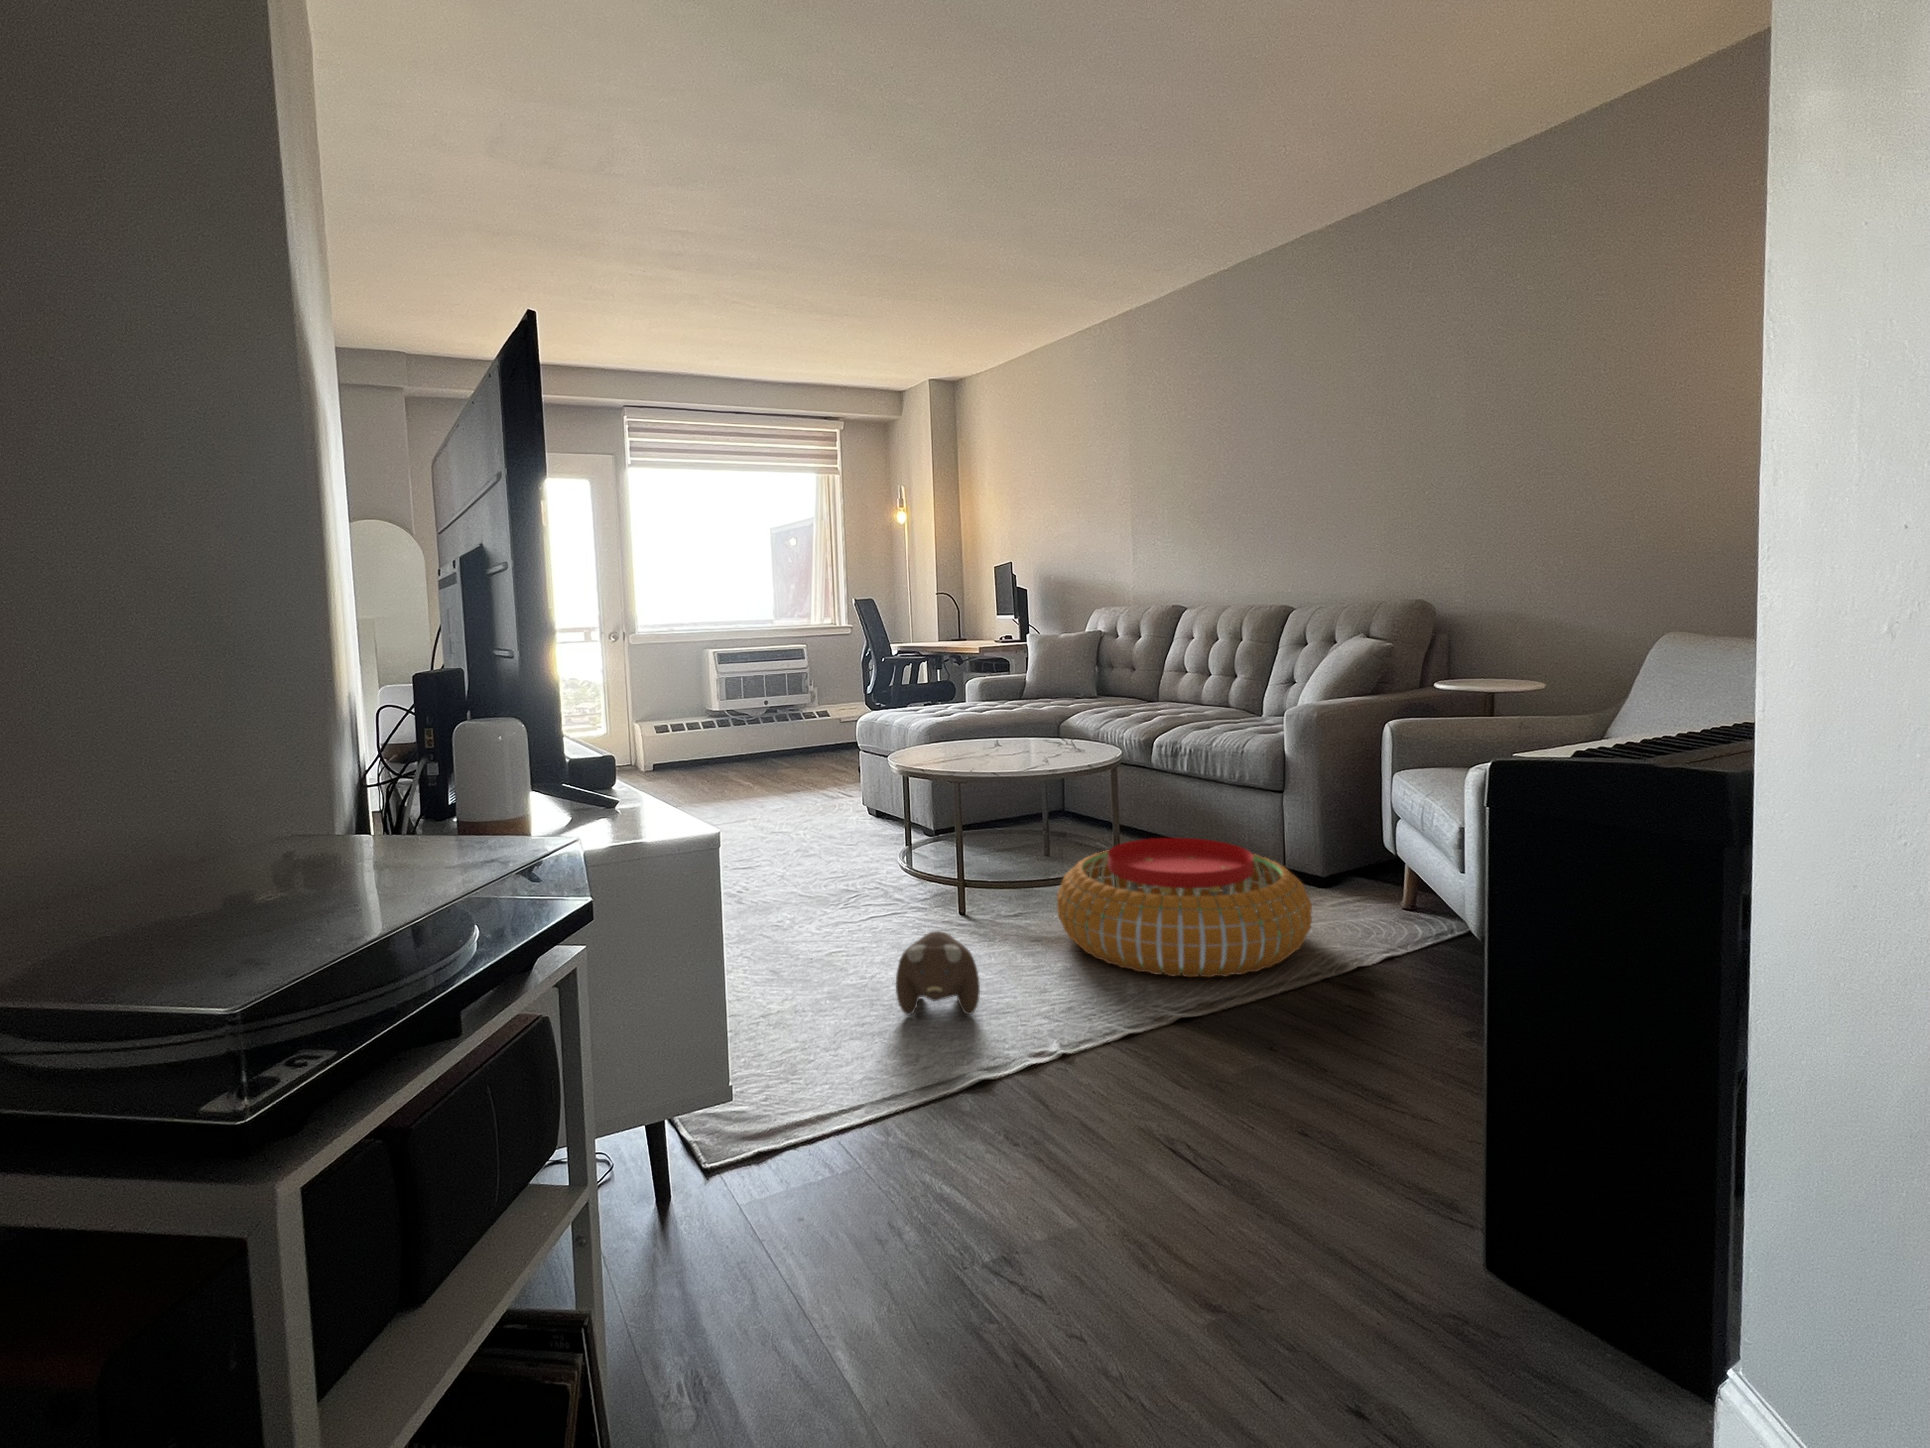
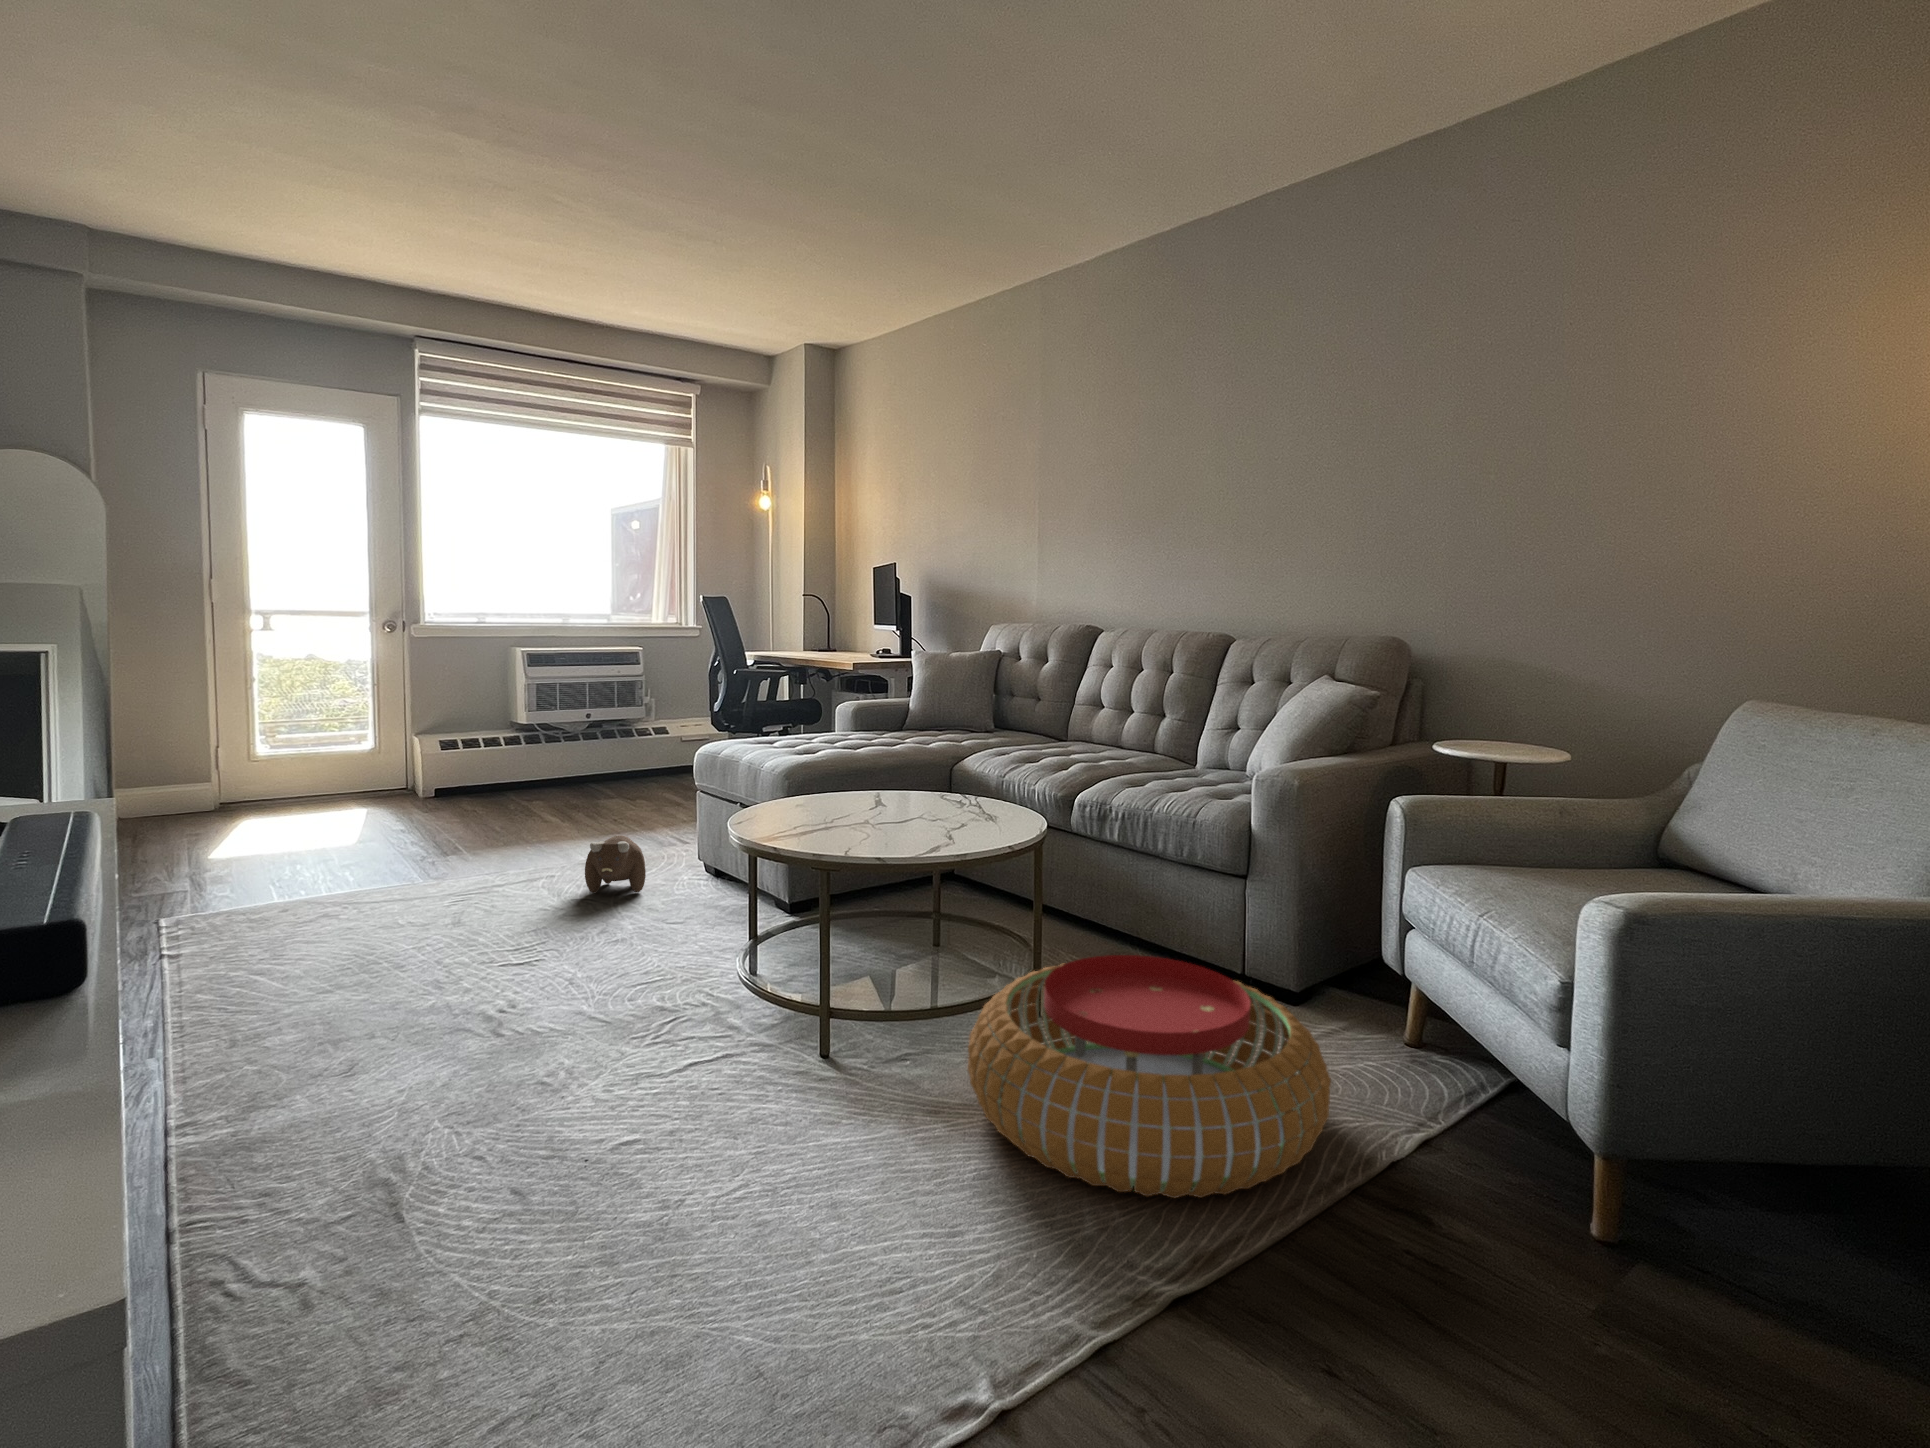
plush toy: present [896,931,980,1015] -> present [585,835,646,893]

